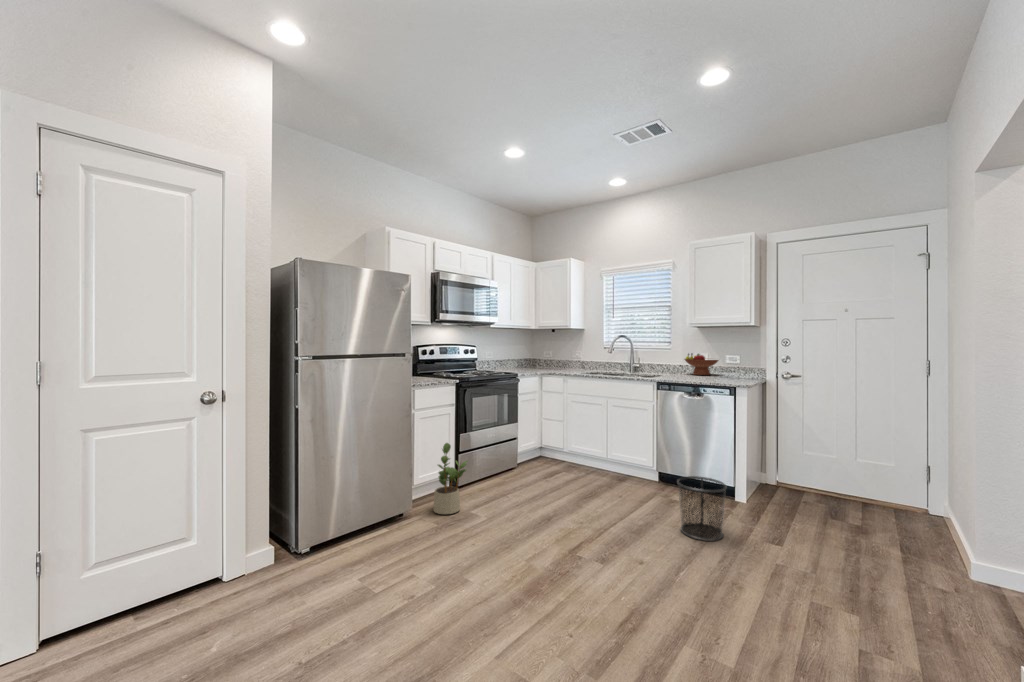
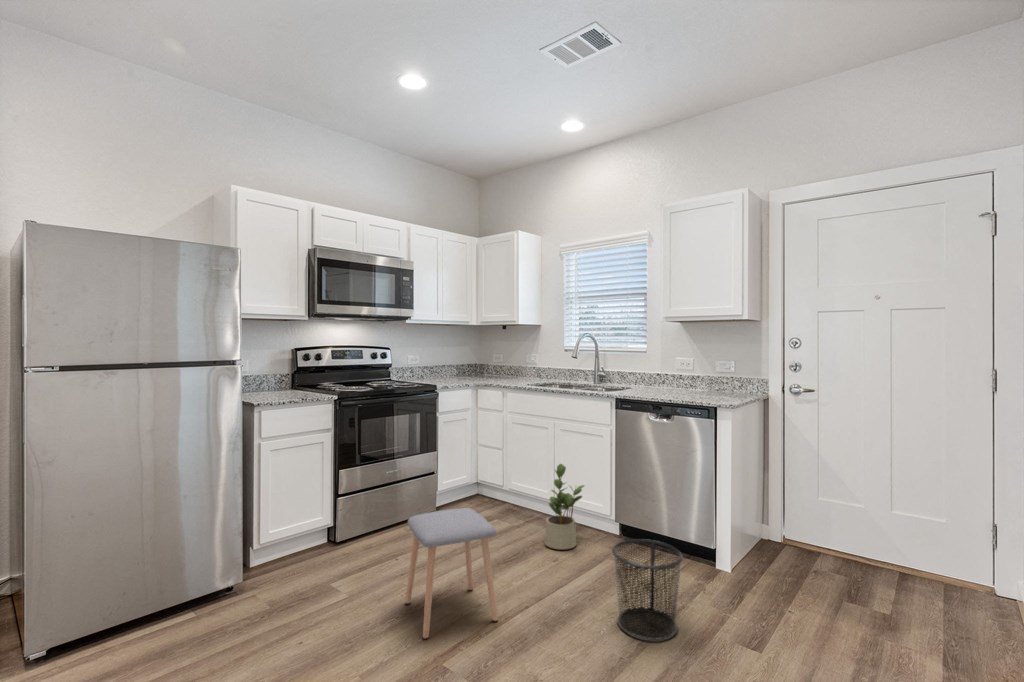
fruit bowl: present [685,353,719,375] -> none [662,357,709,388]
potted plant: present [433,443,468,514] -> present [545,464,584,549]
stool: none [530,457,600,541] -> present [405,508,498,639]

